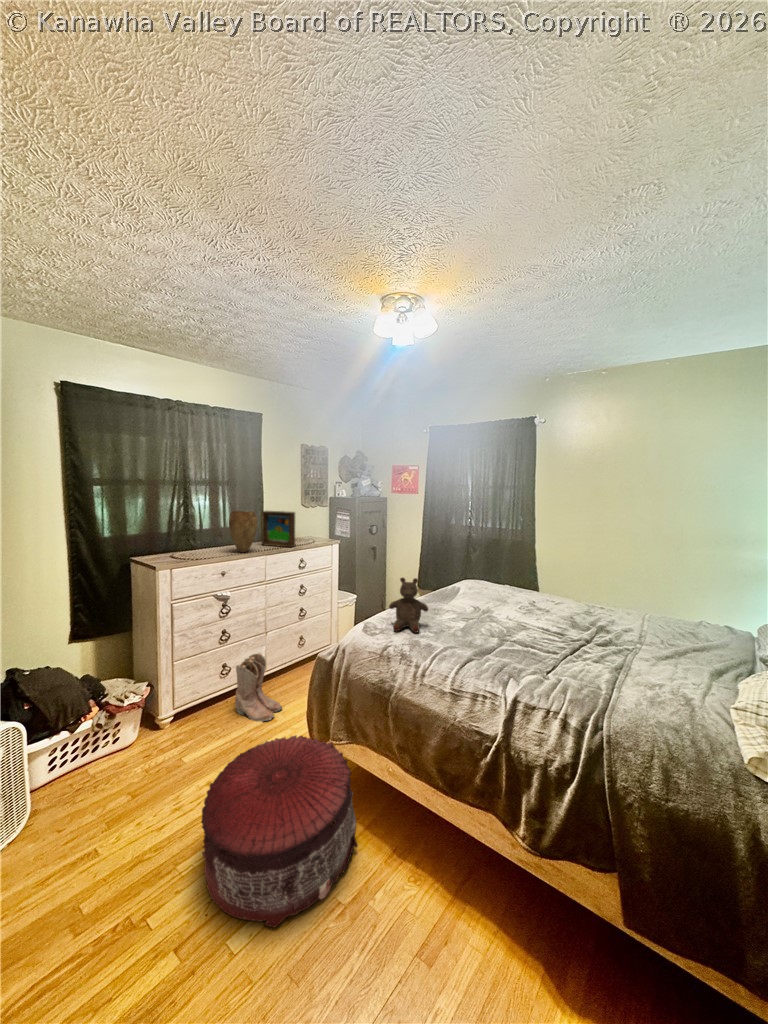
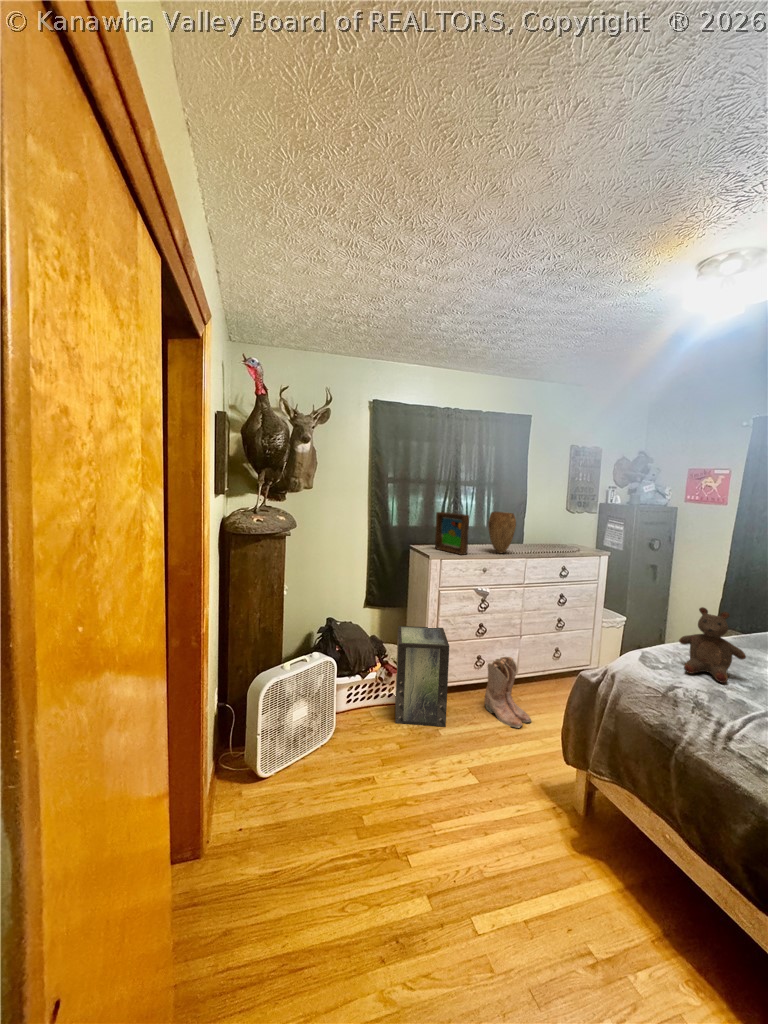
picture frame: present [262,511,295,547] -> present [435,512,469,555]
storage box: none [120,642,191,775] -> present [395,626,449,727]
pouf: present [201,736,357,927] -> none [457,743,617,929]

